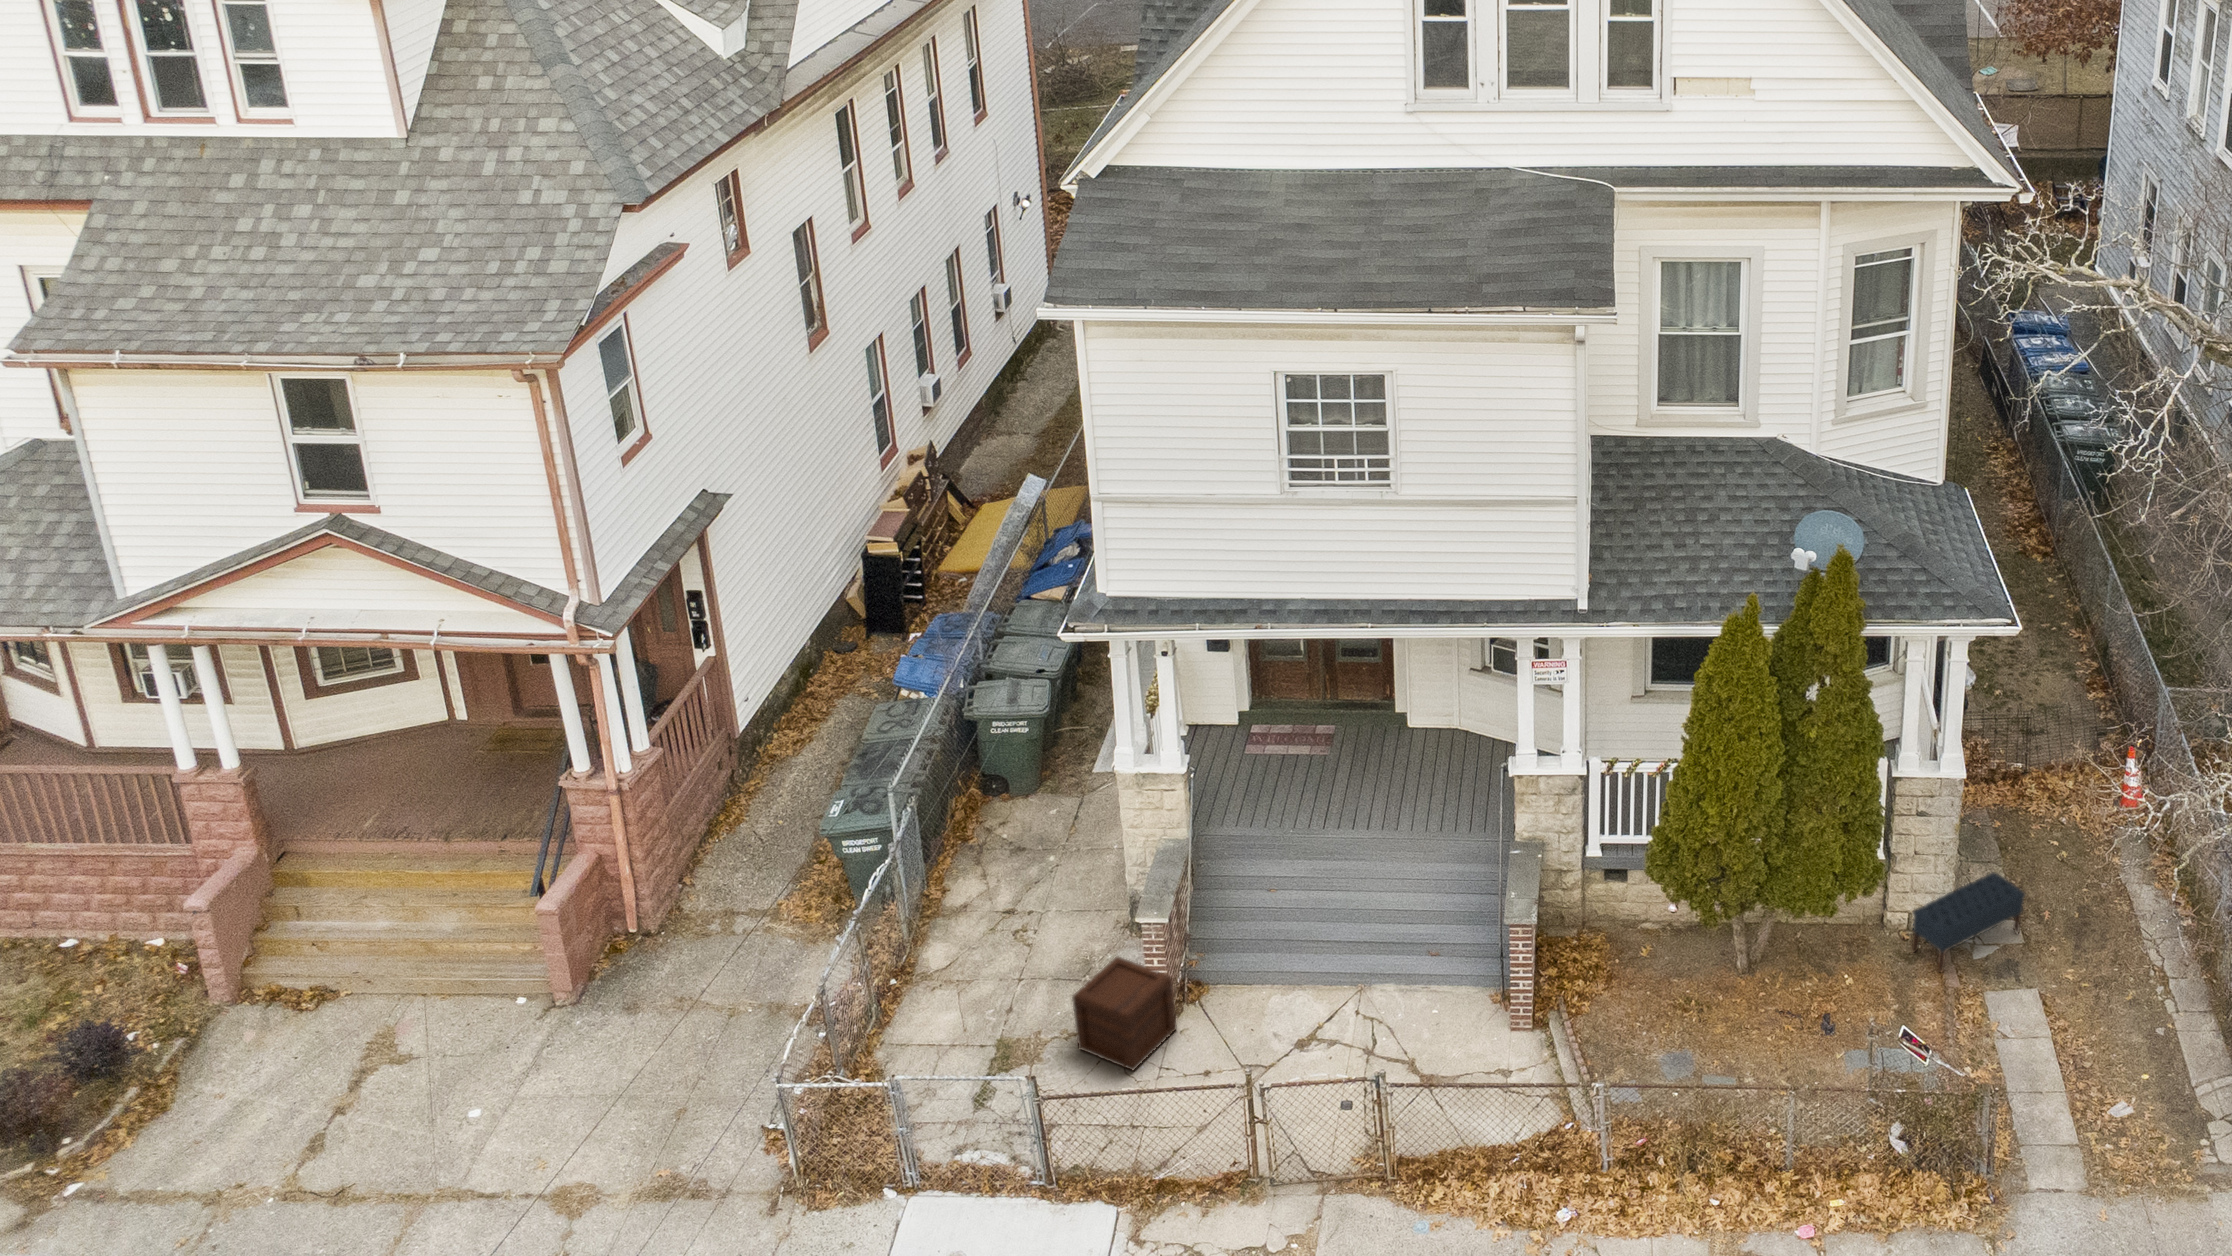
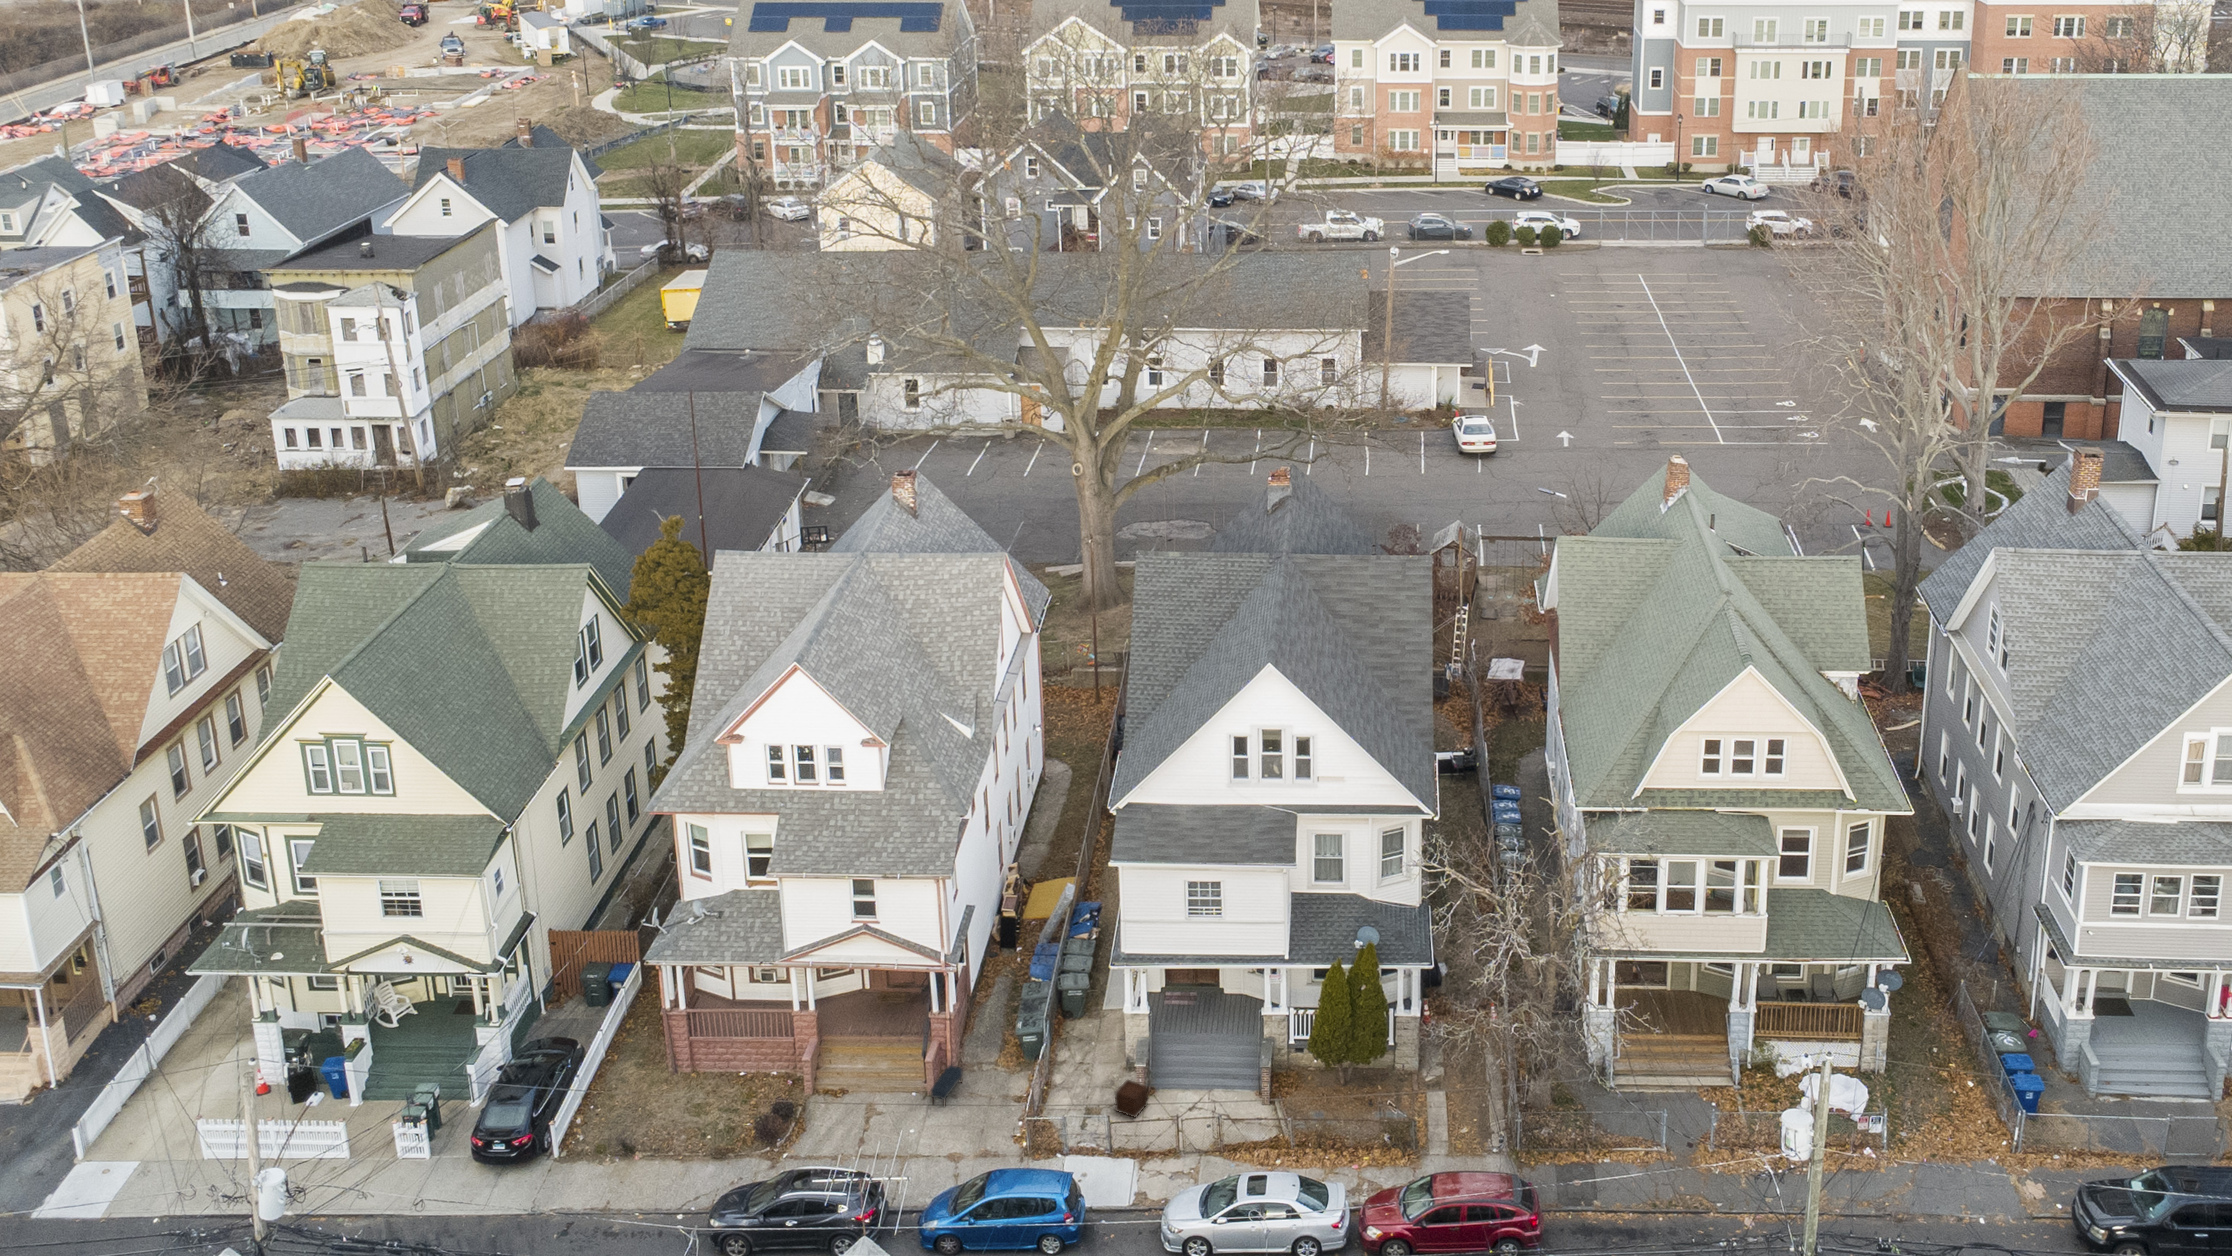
bench: present [1912,872,2025,972] -> present [931,1066,963,1104]

